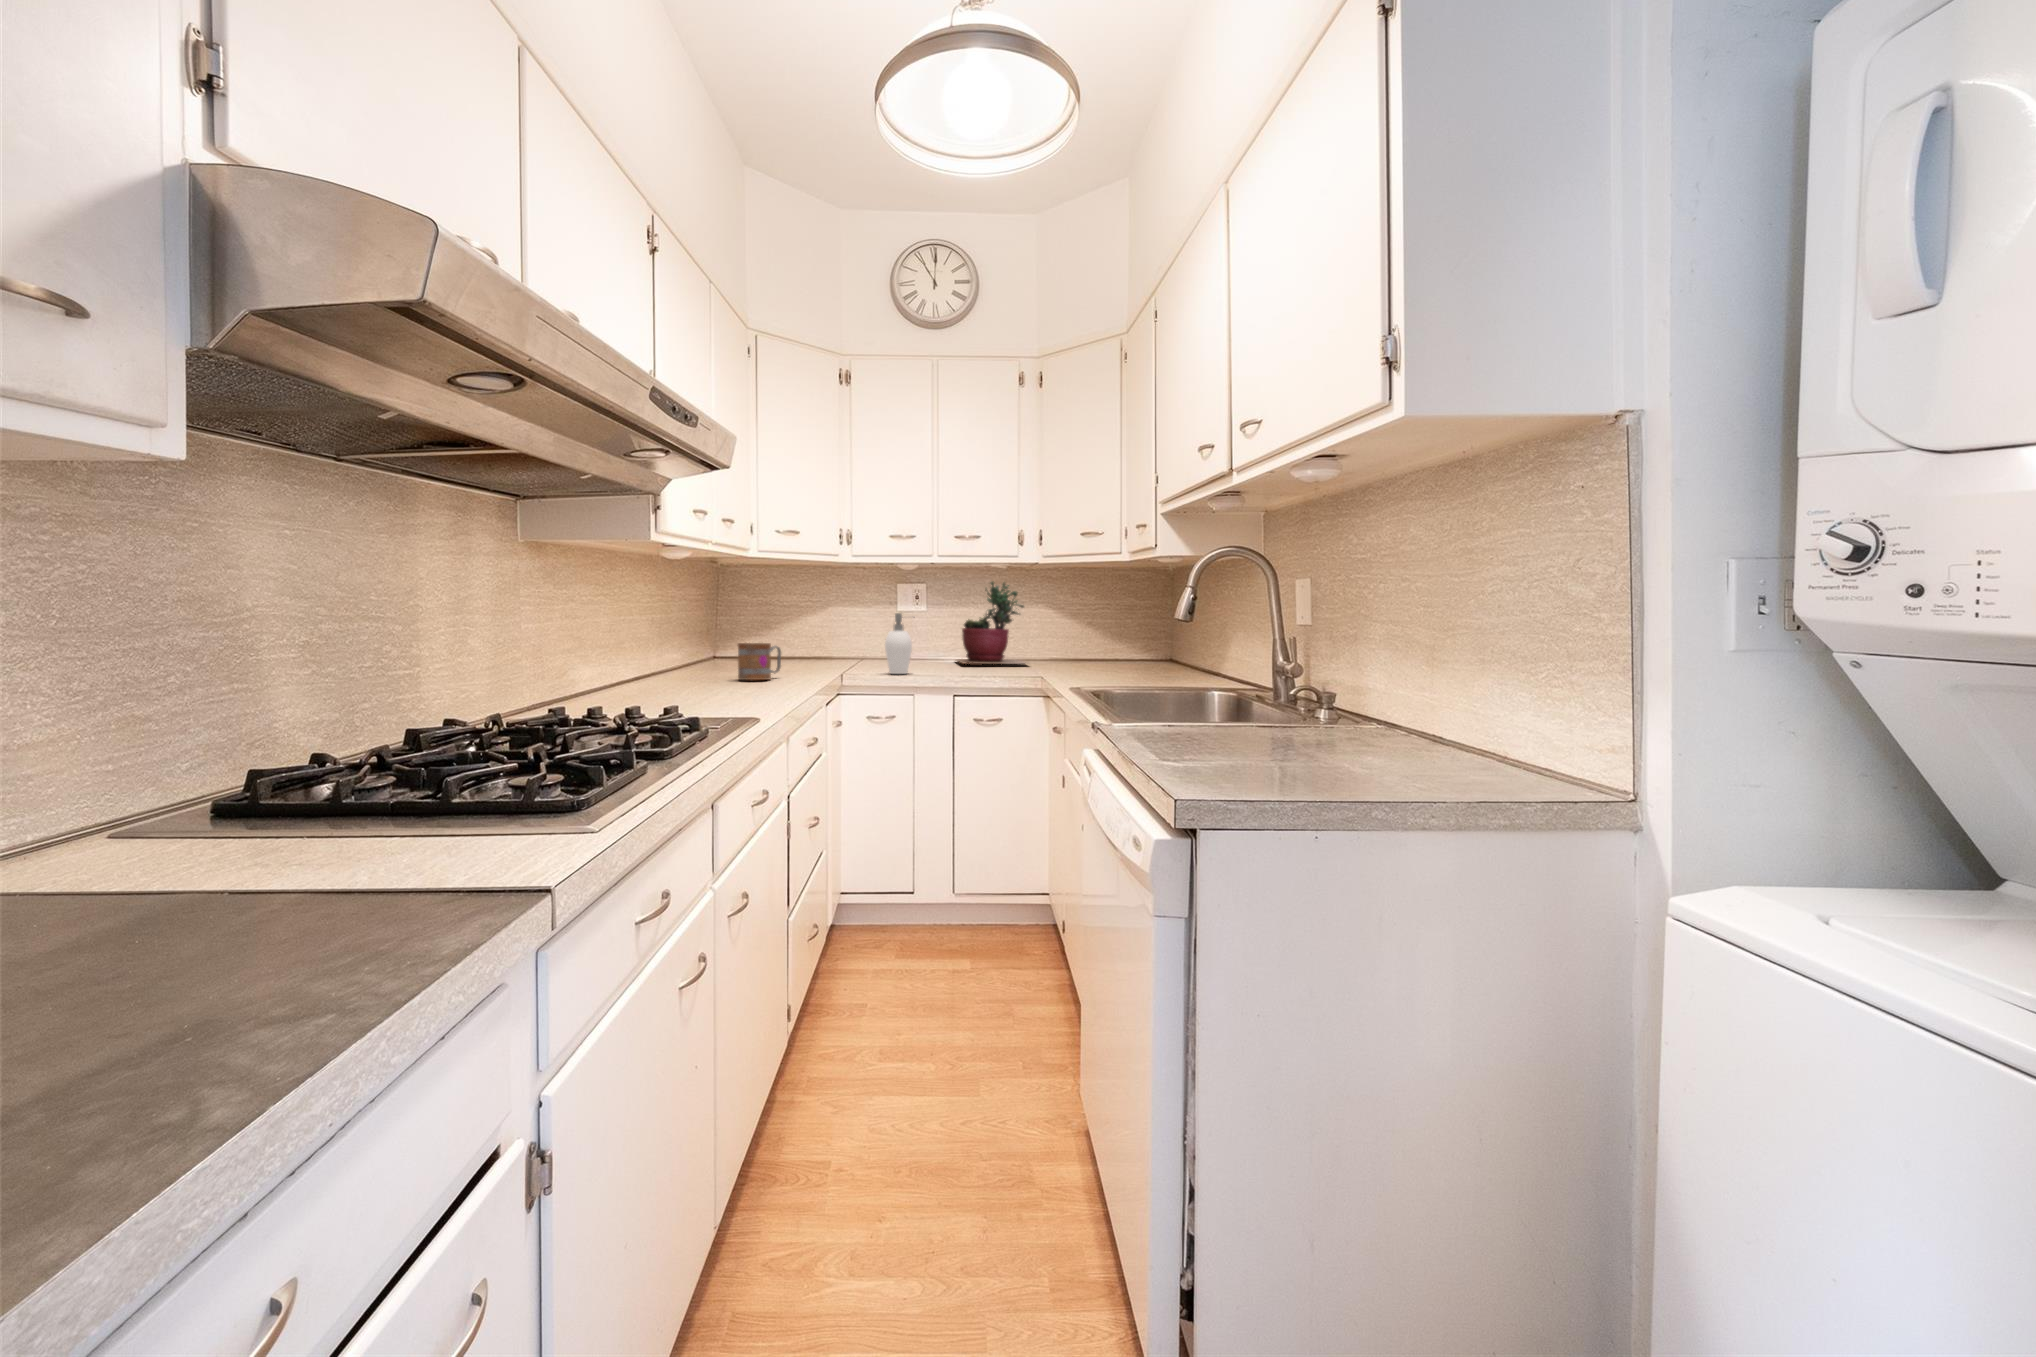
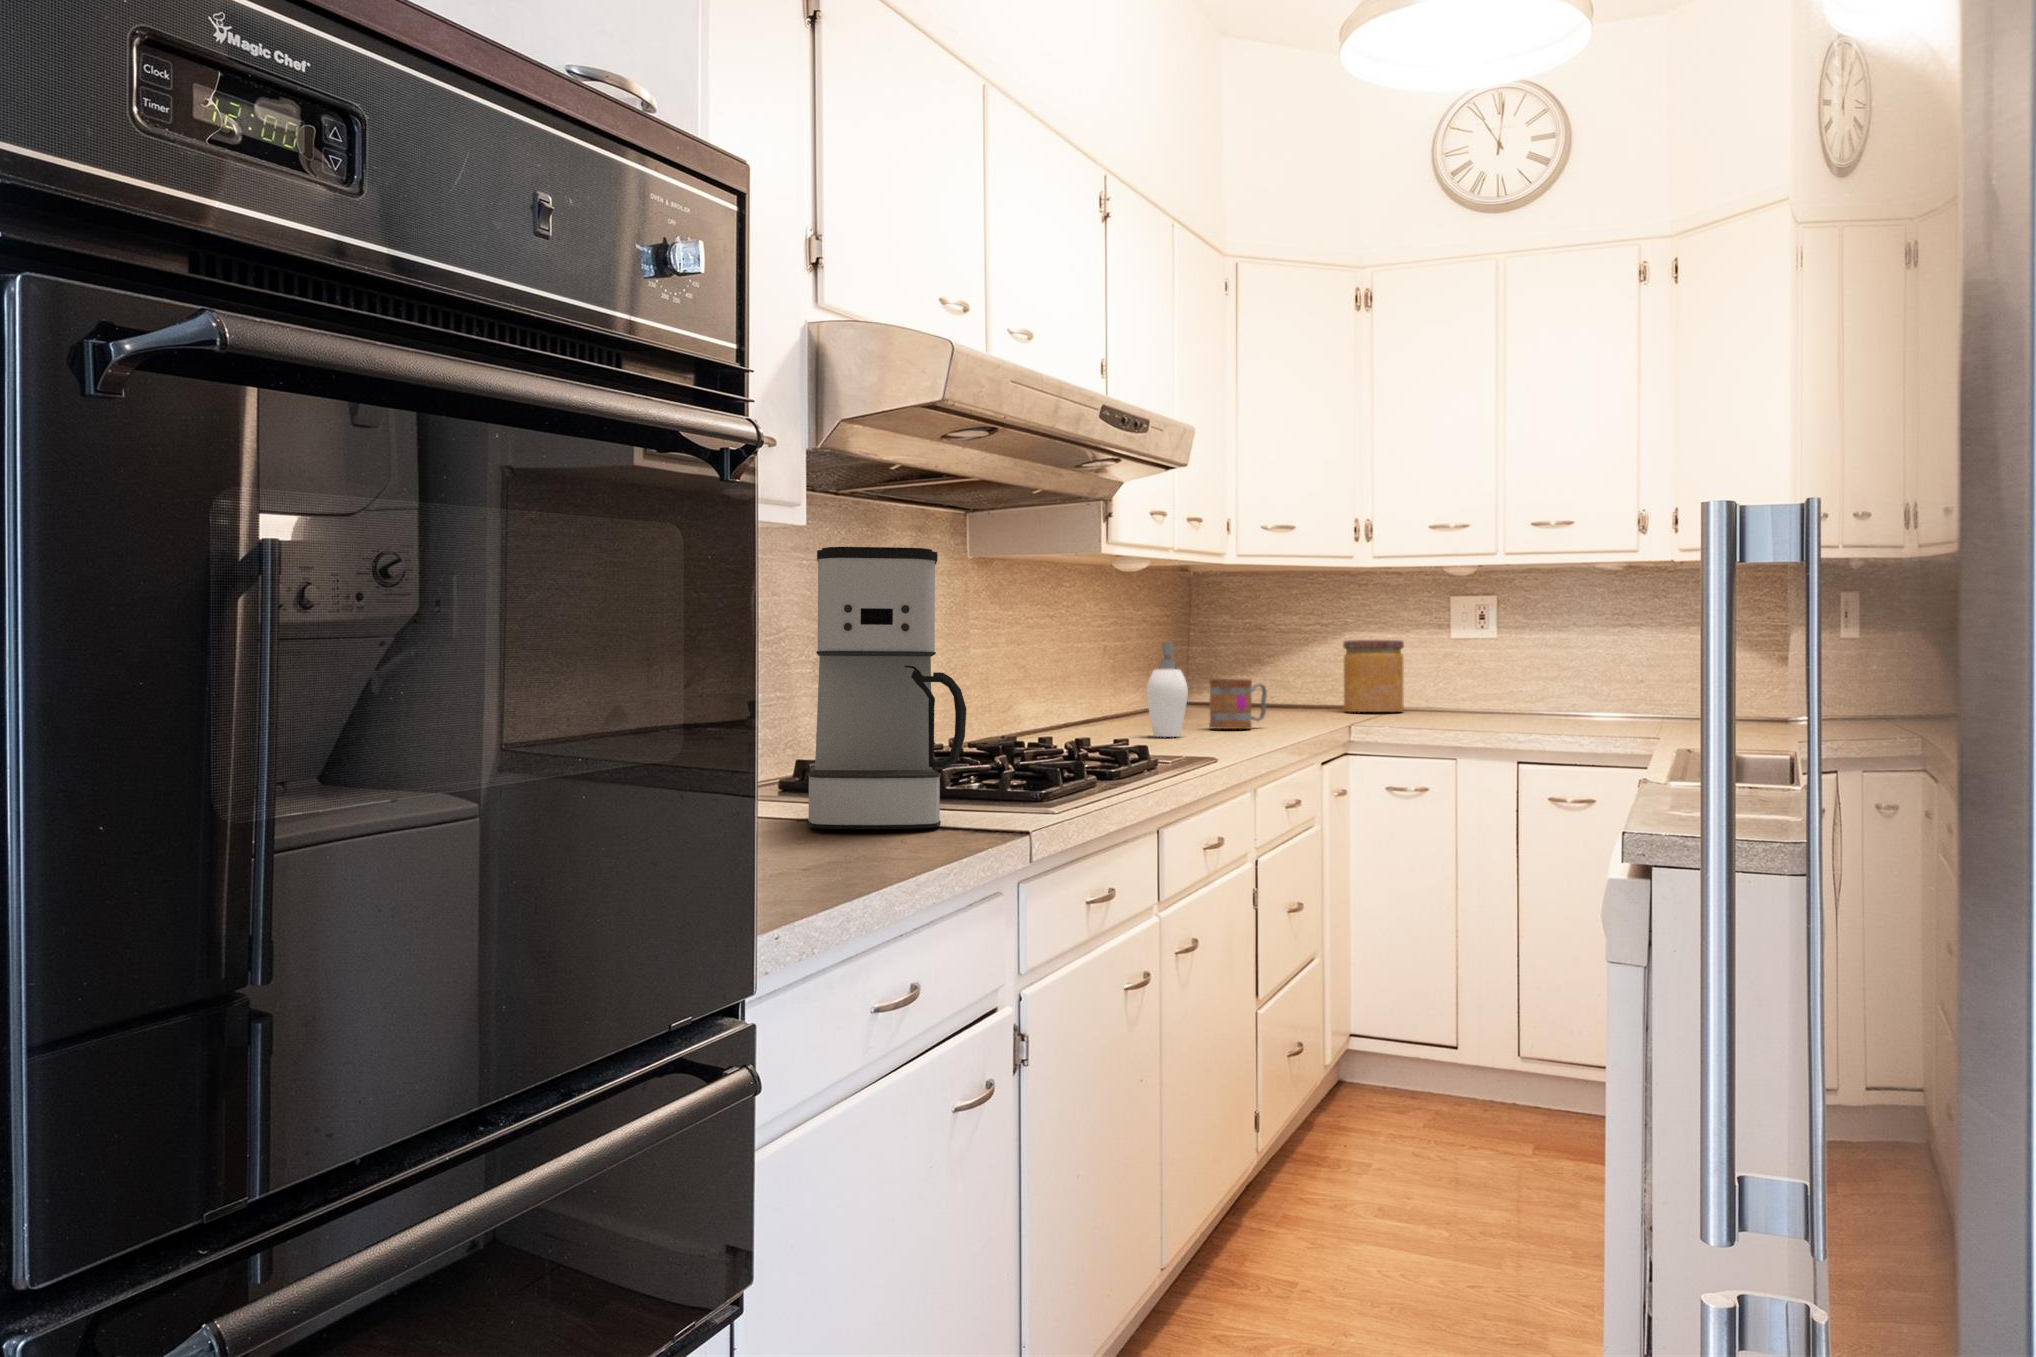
coffee maker: none [158,488,461,933] -> present [807,547,966,829]
succulent plant: present [957,582,1025,664] -> none [1538,584,1662,717]
jar: none [828,613,869,662] -> present [1343,640,1404,712]
soap dispenser: present [885,613,912,674] -> present [1146,642,1188,737]

